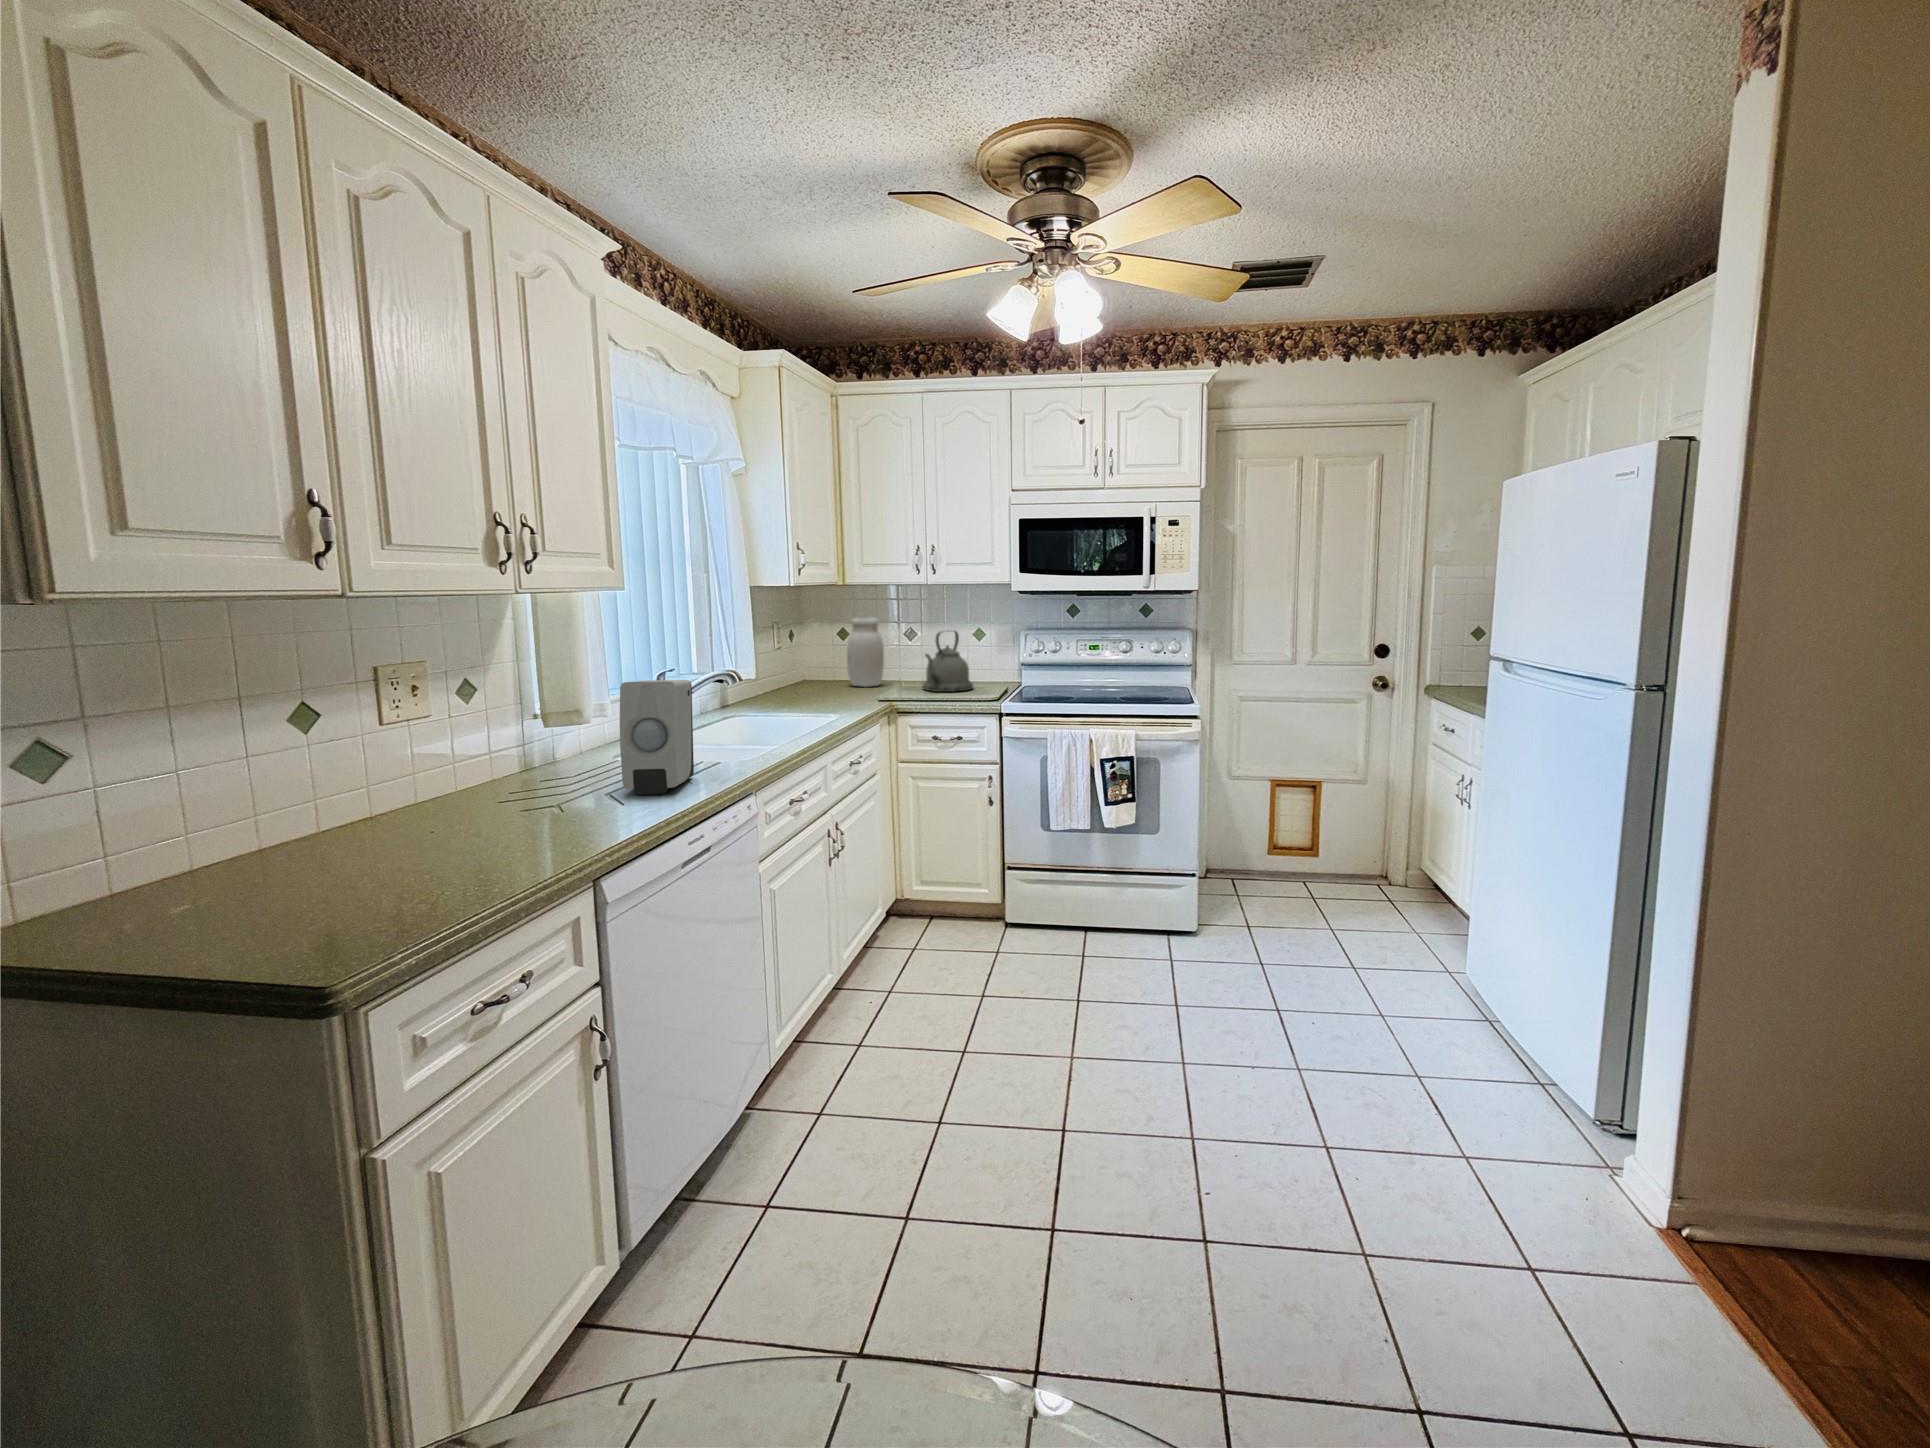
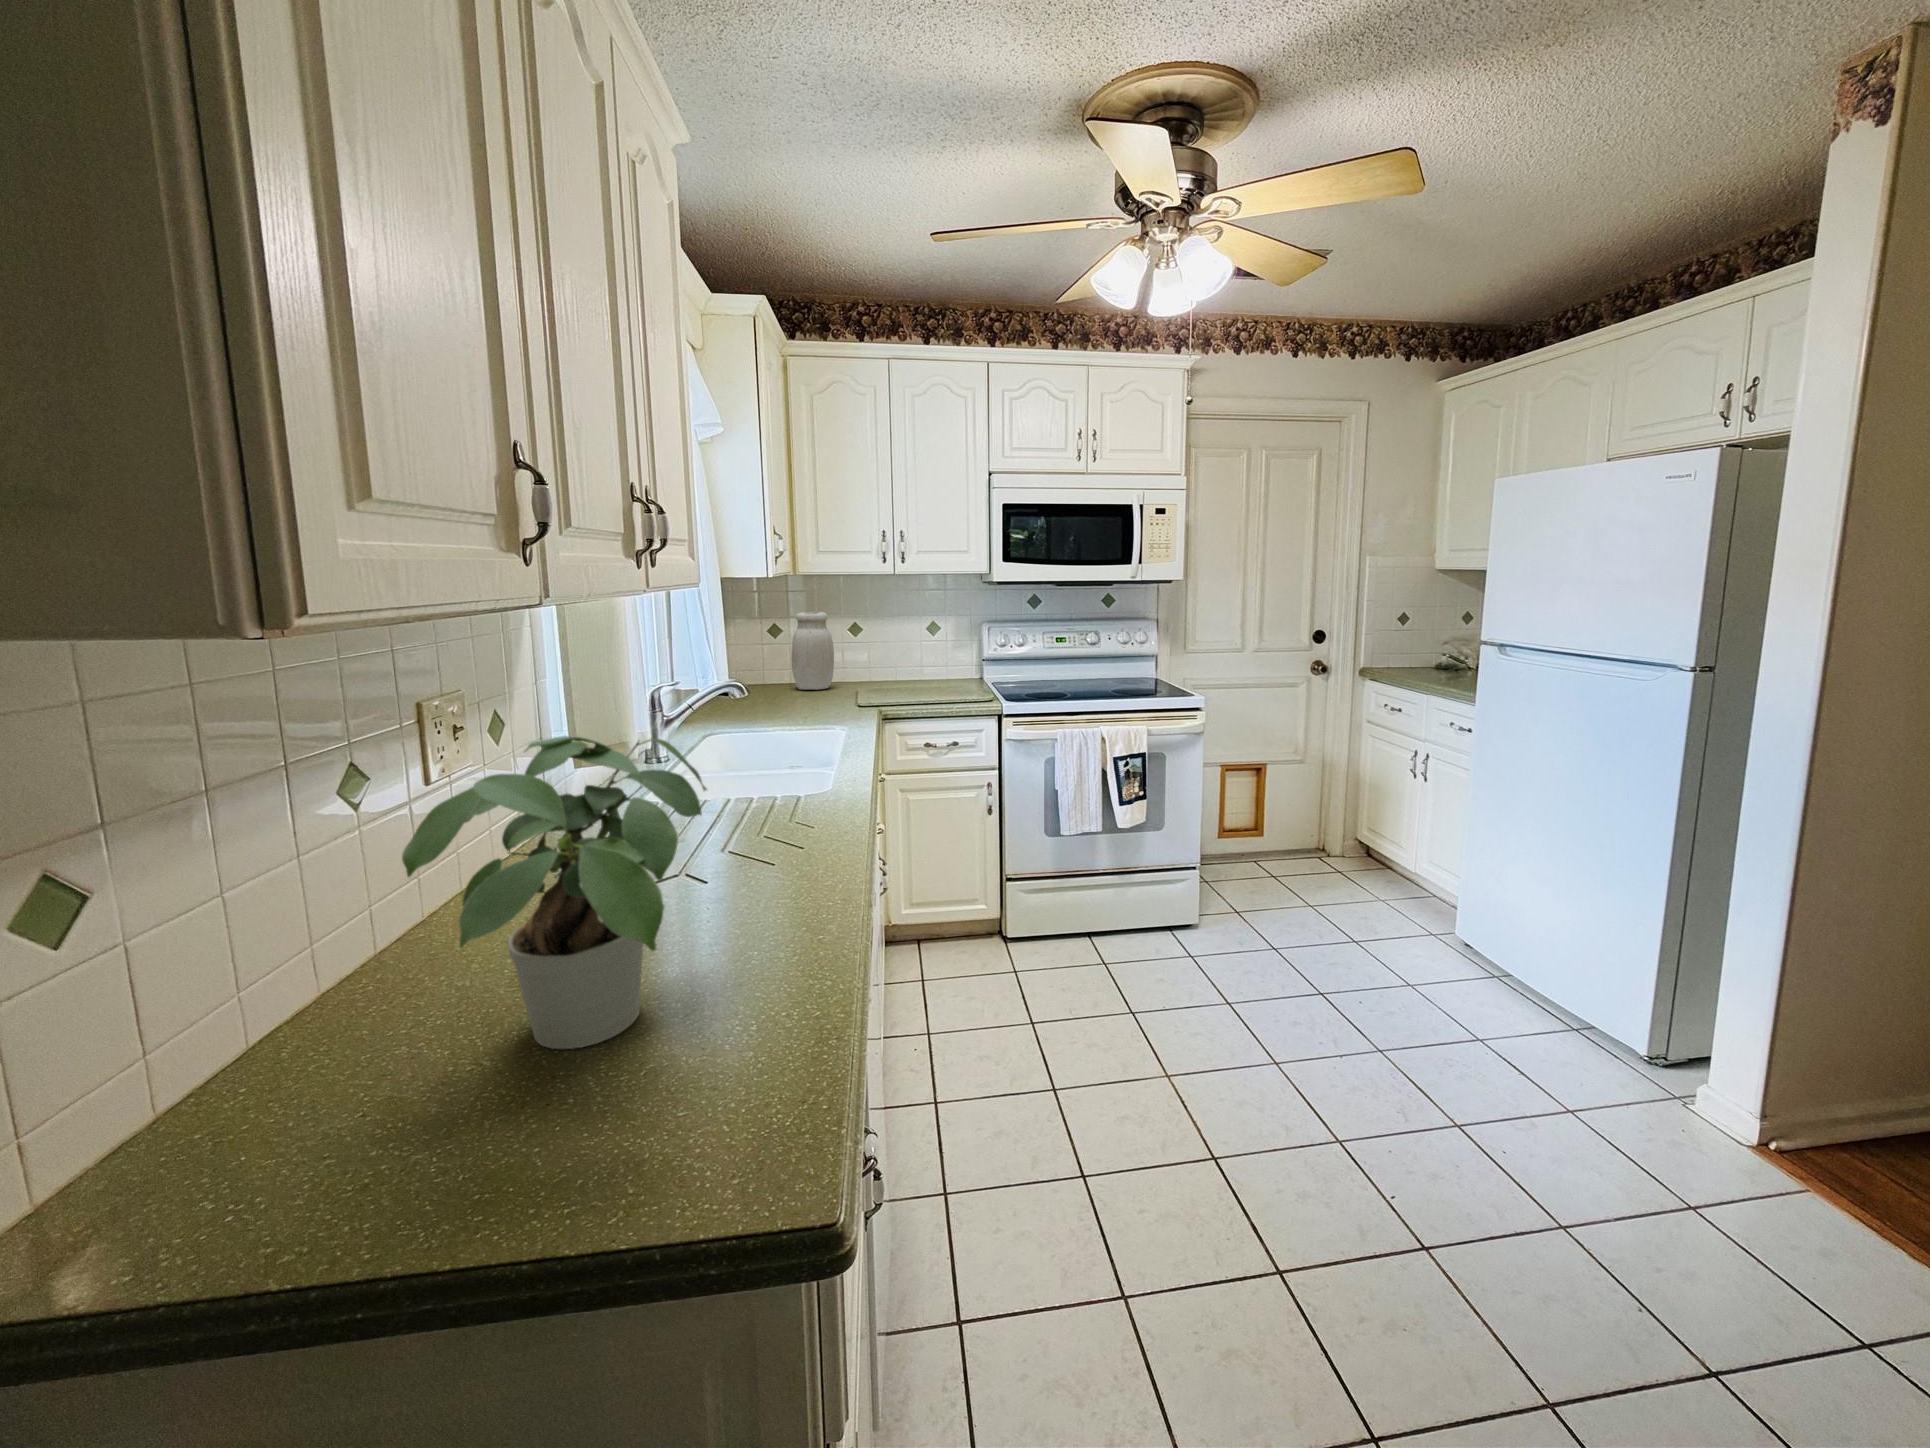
kettle: present [923,631,973,692] -> none [881,625,937,692]
potted plant: none [262,672,518,874] -> present [402,736,707,1049]
soap dispenser: present [620,680,694,795] -> none [734,706,818,861]

